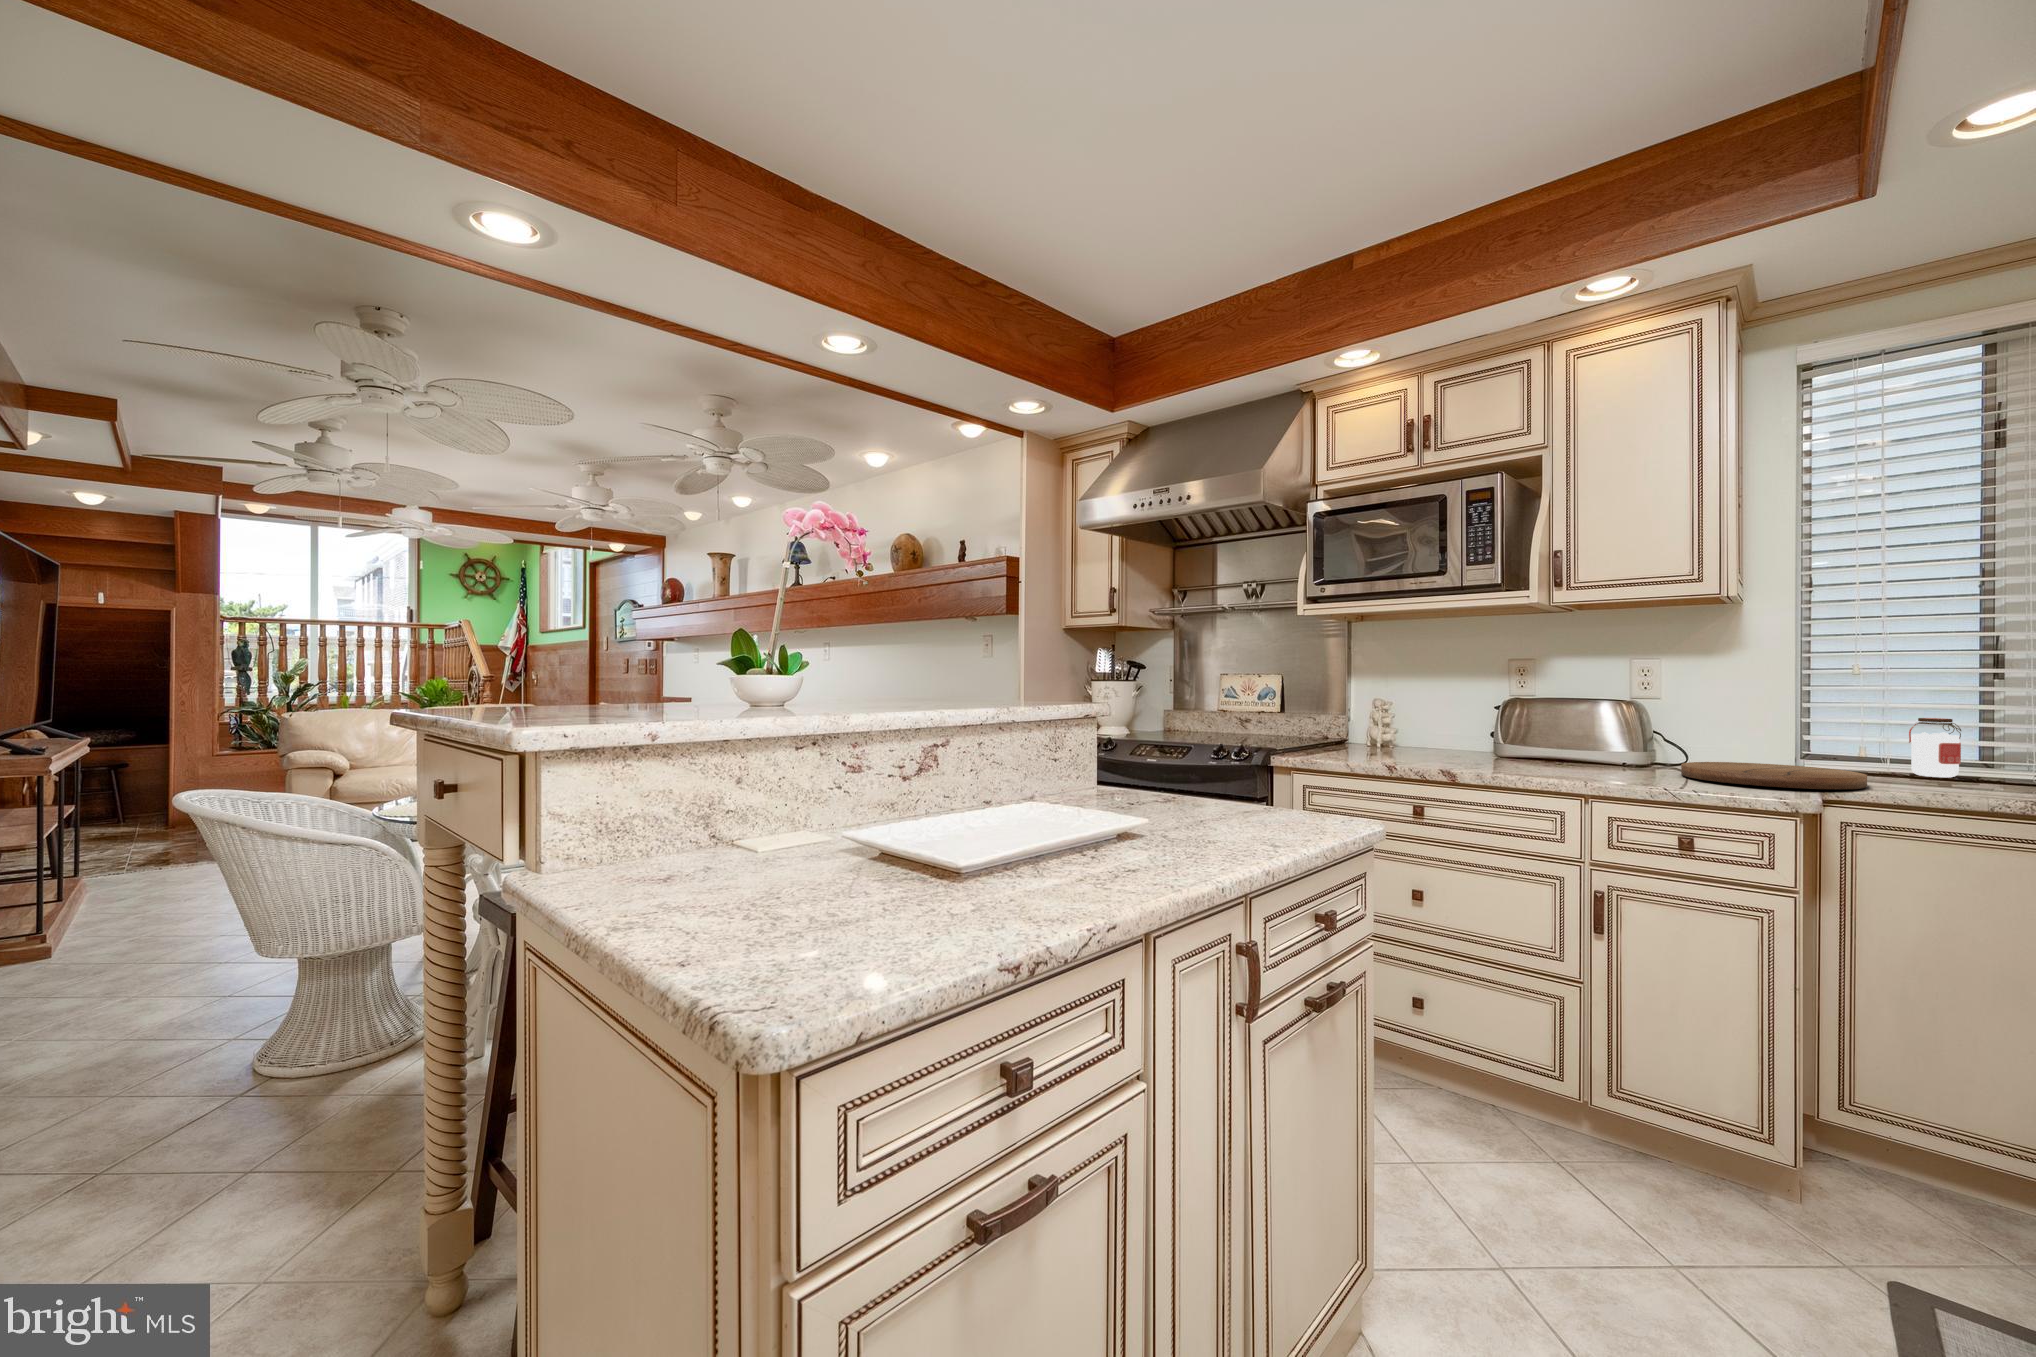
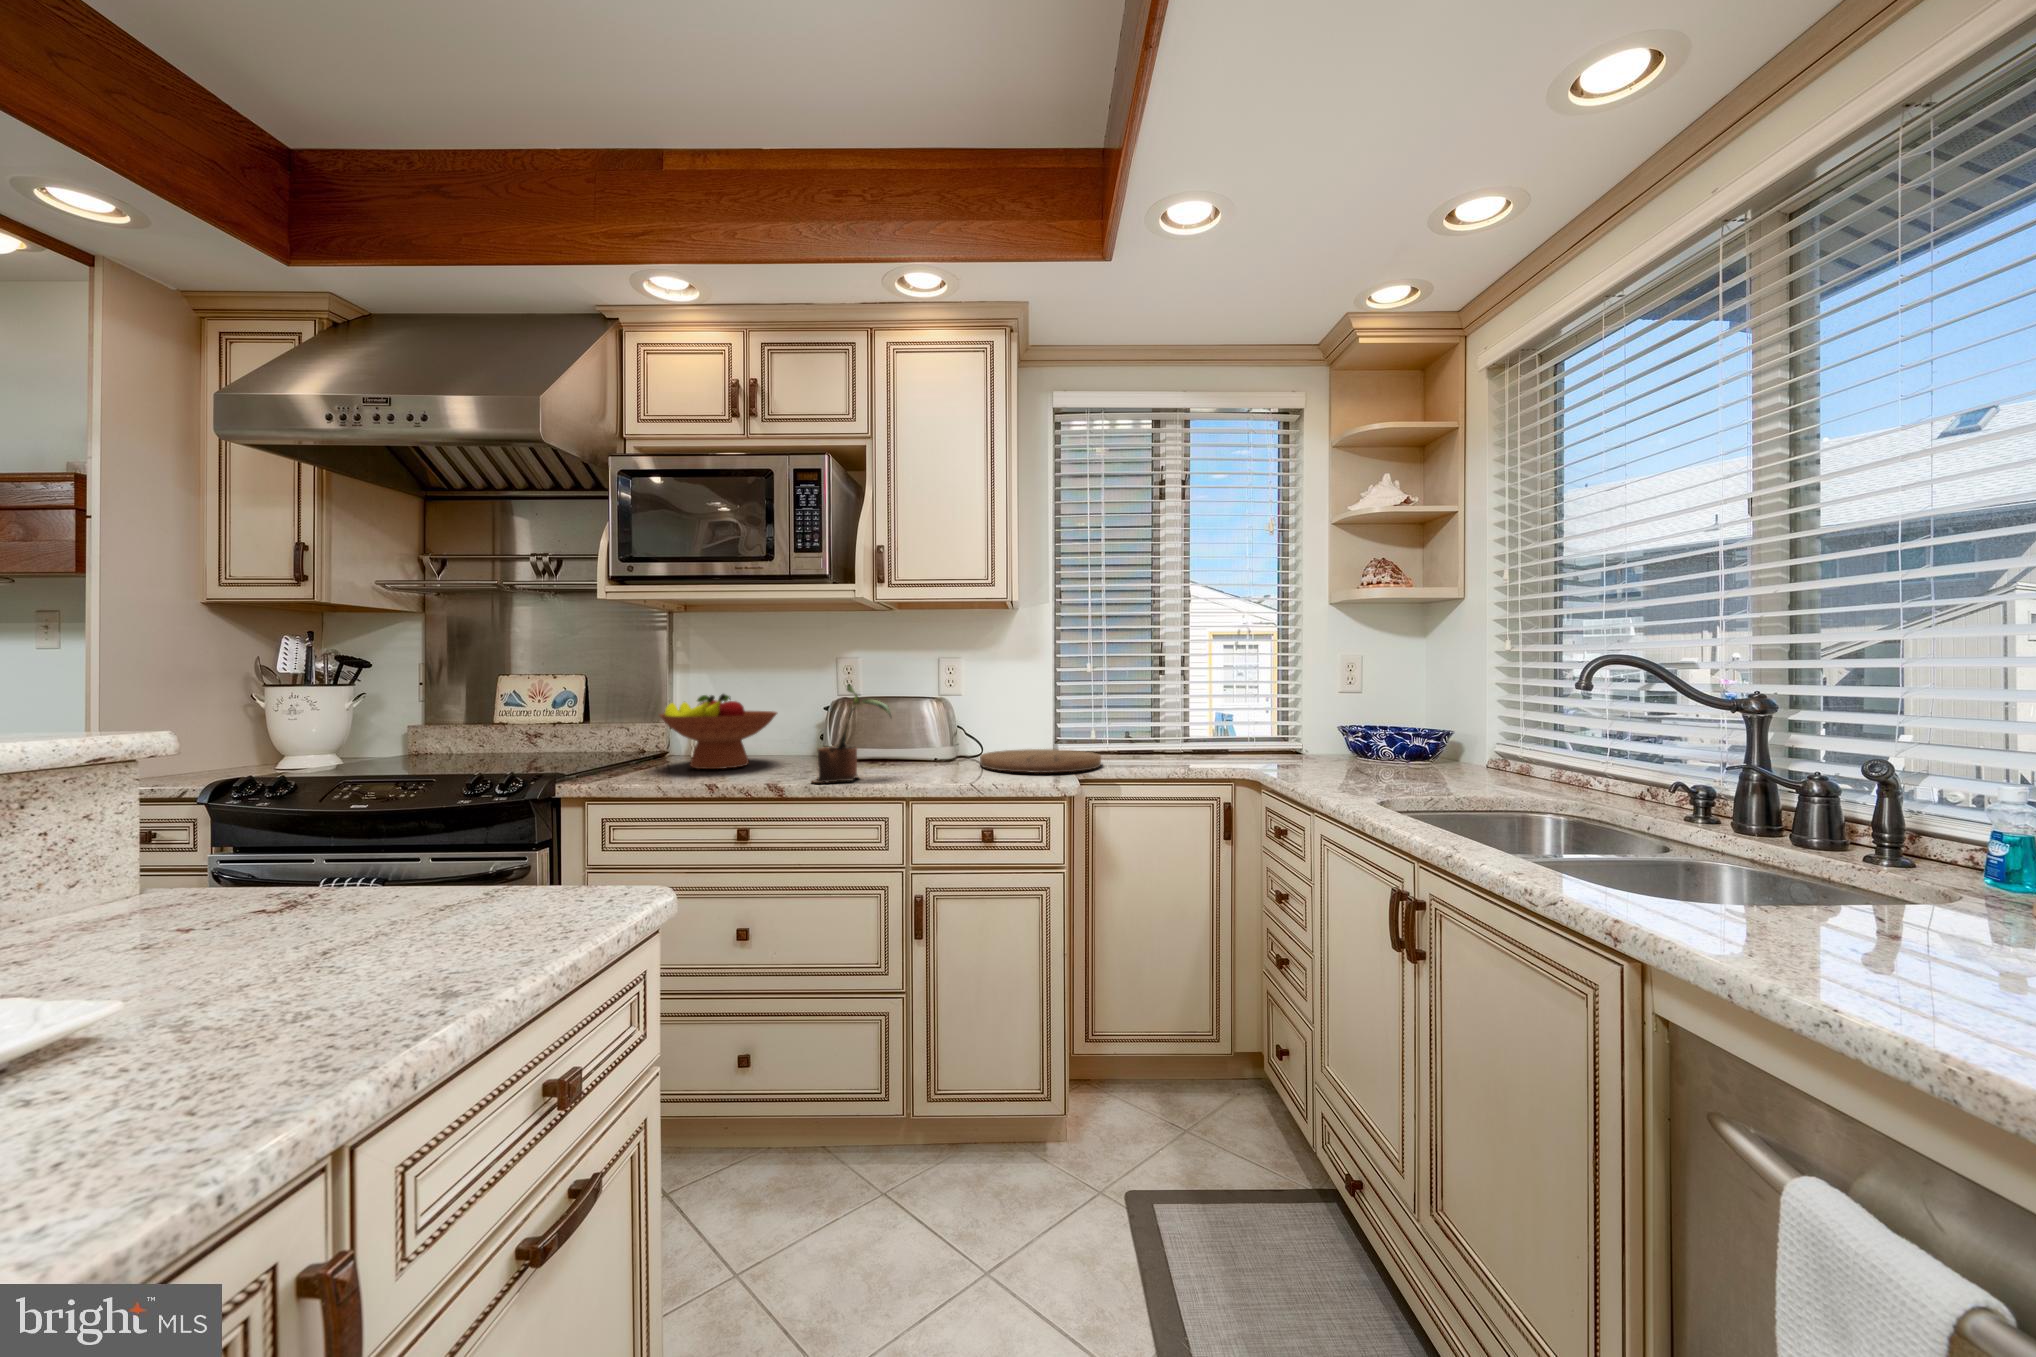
potted plant: none [1481,684,1568,774] -> present [813,684,891,783]
fruit bowl: none [1344,692,1449,756] -> present [659,694,777,769]
jar: present [1909,718,1961,777] -> none [1116,705,1143,752]

